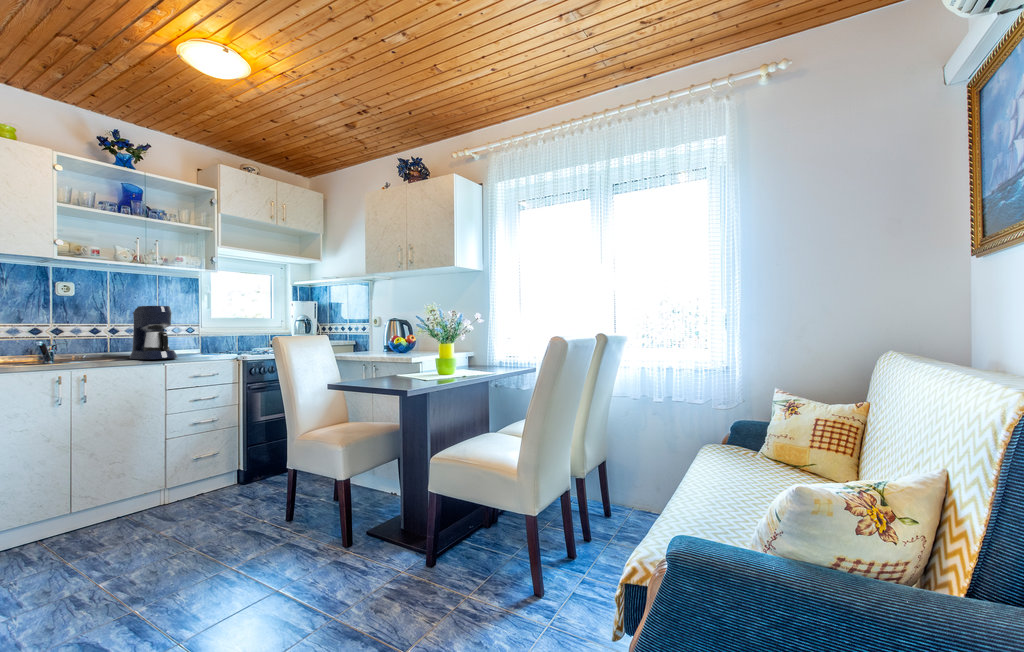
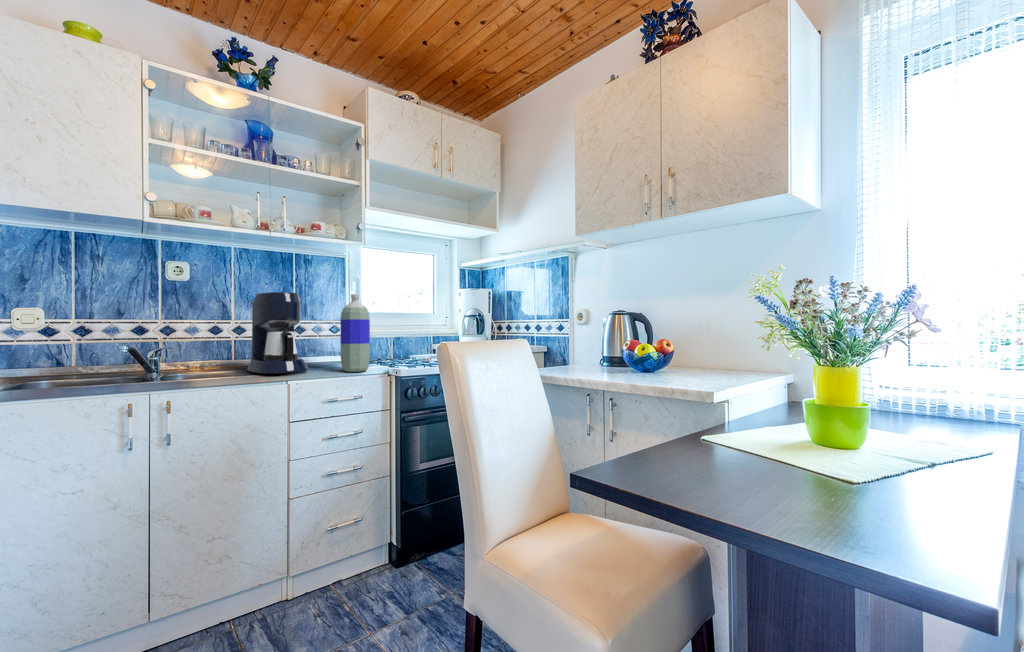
bottle: none [201,307,223,358] -> present [340,294,370,372]

